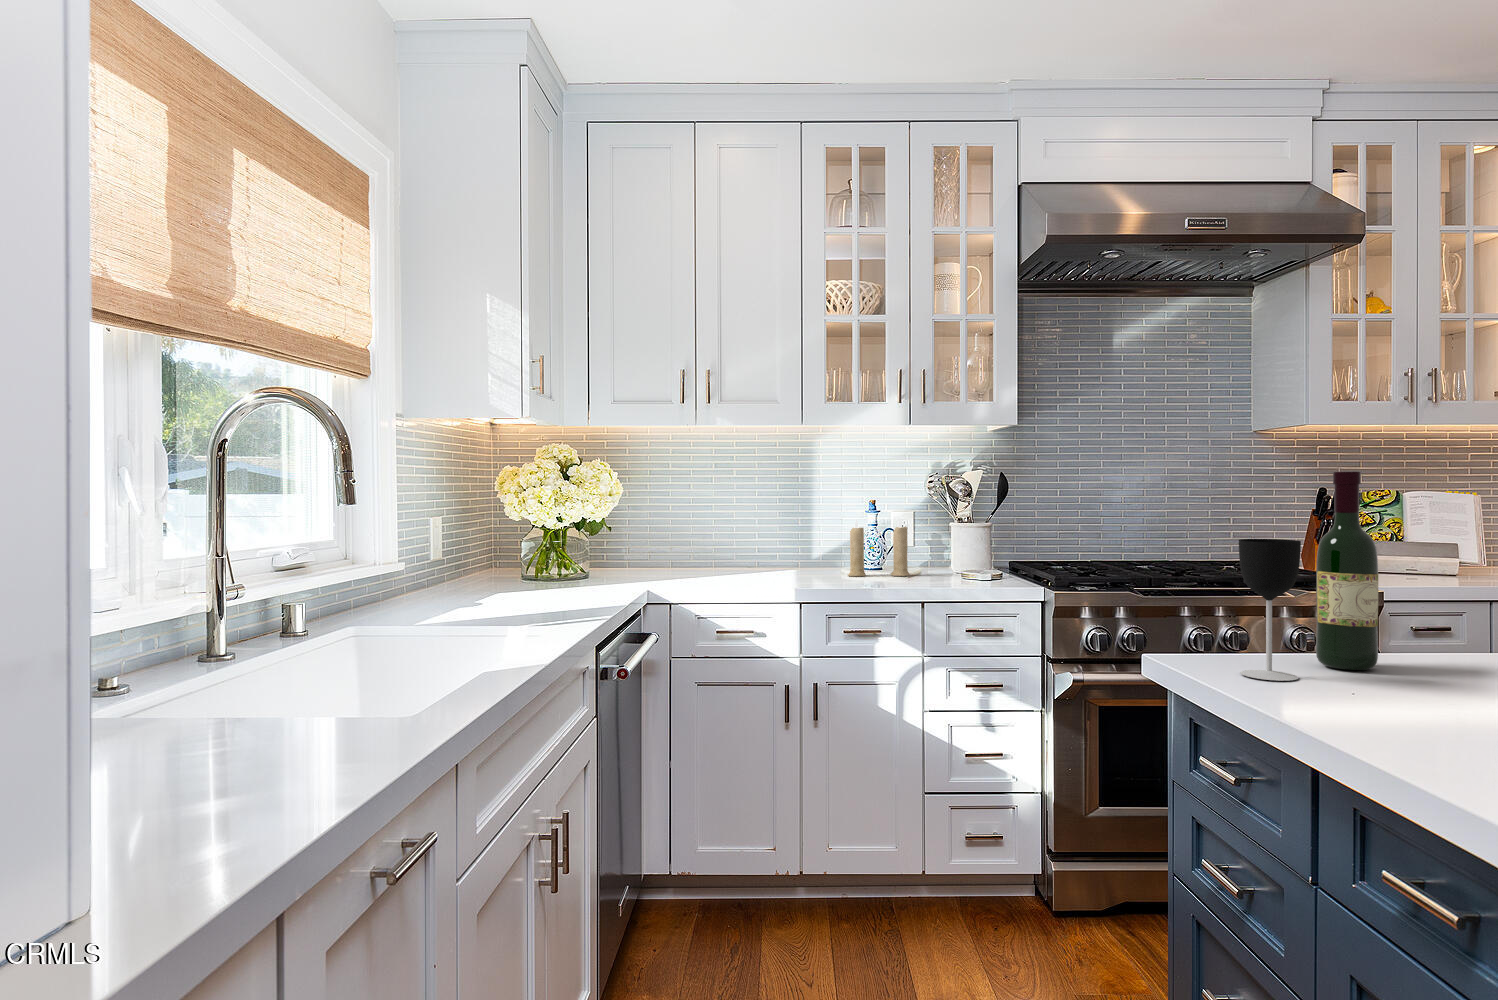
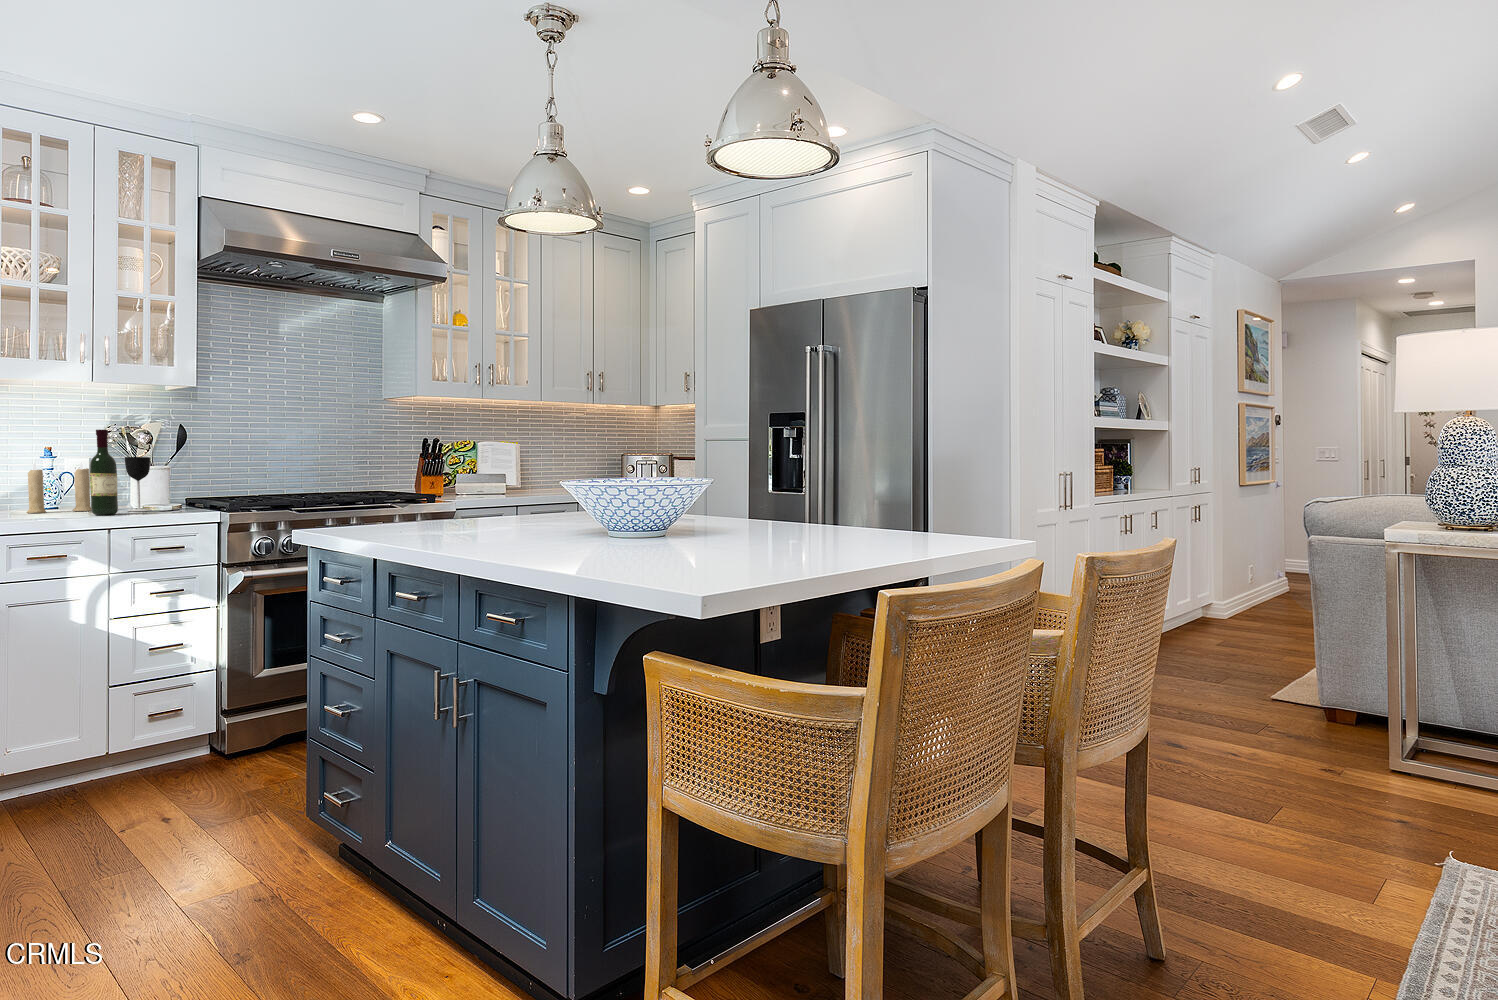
wine bottle: present [1316,471,1378,670] -> present [90,430,118,515]
wine glass: present [1239,539,1301,681] -> present [125,457,150,511]

